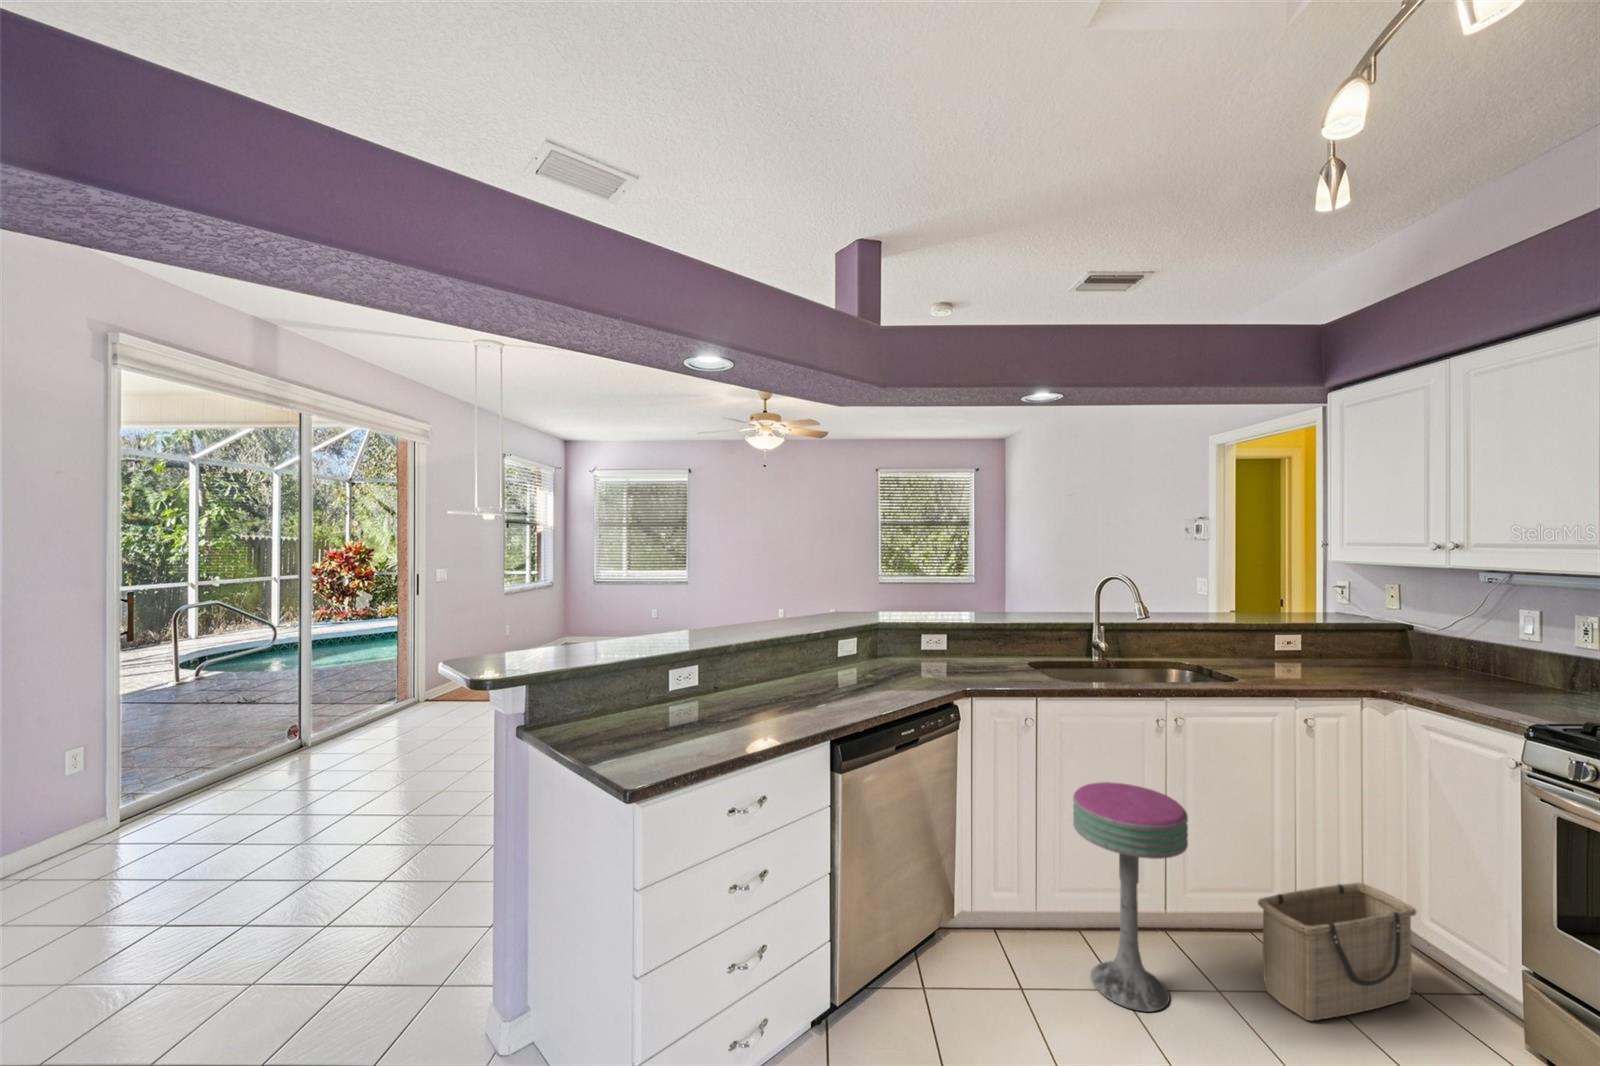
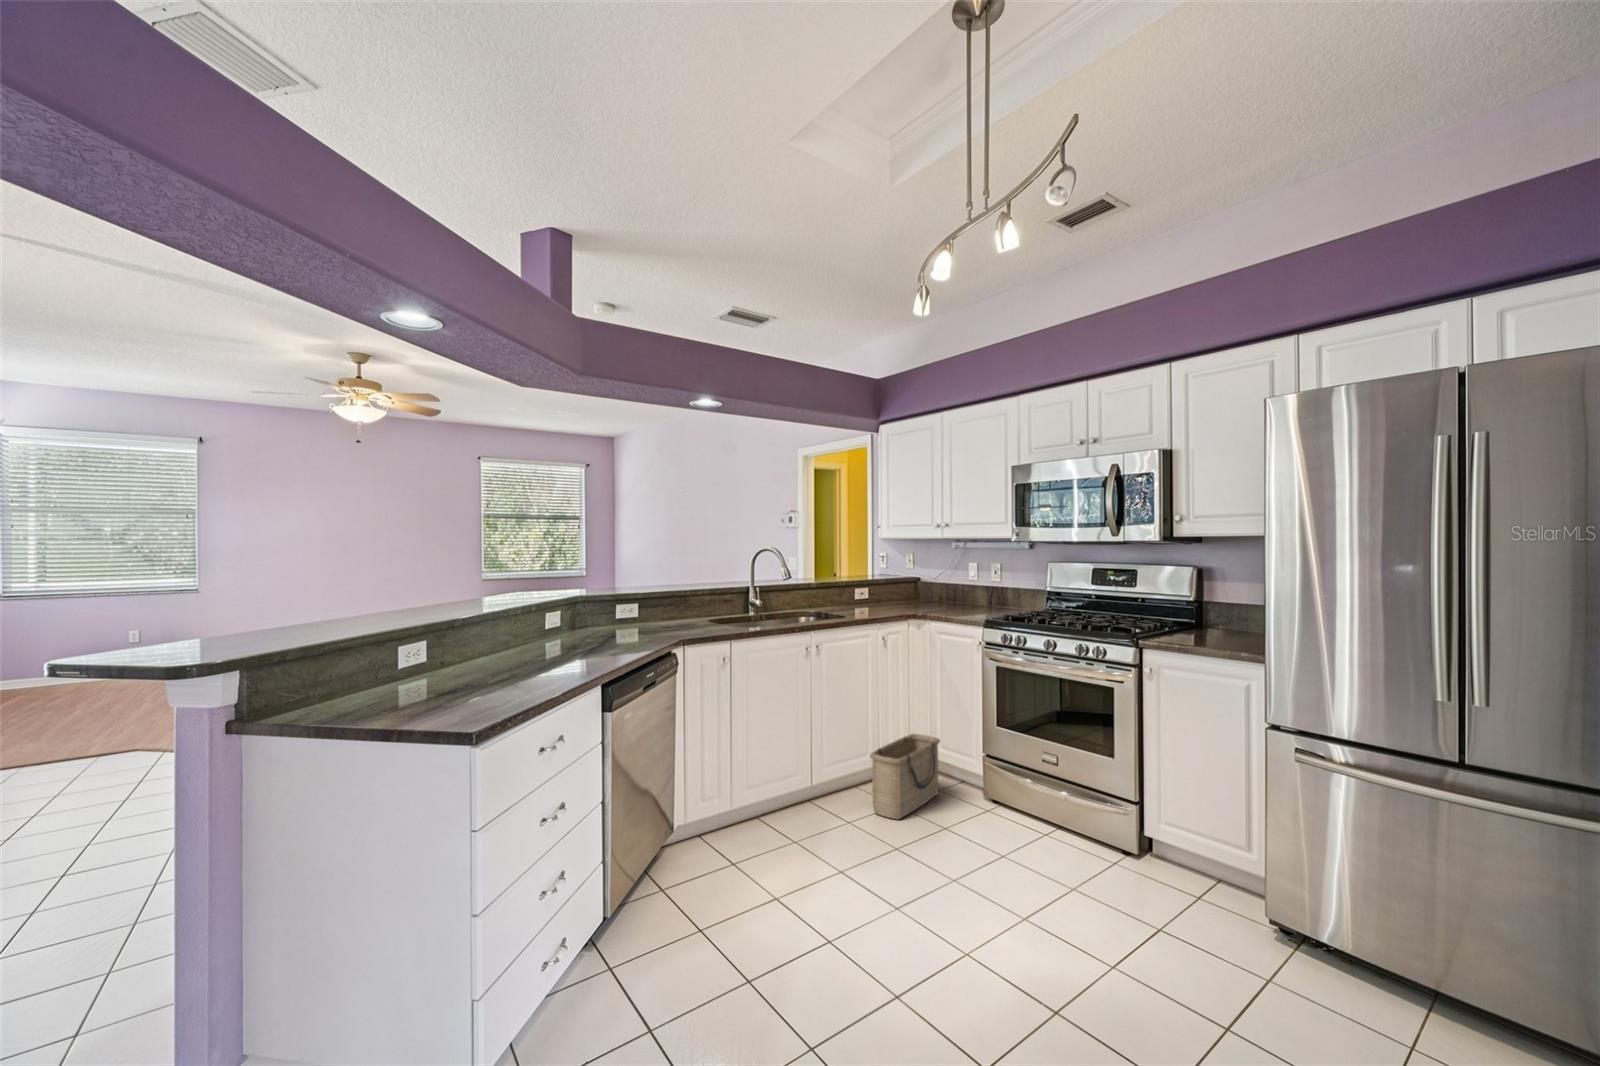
bar stool: present [1073,782,1188,1012] -> none [764,694,838,848]

